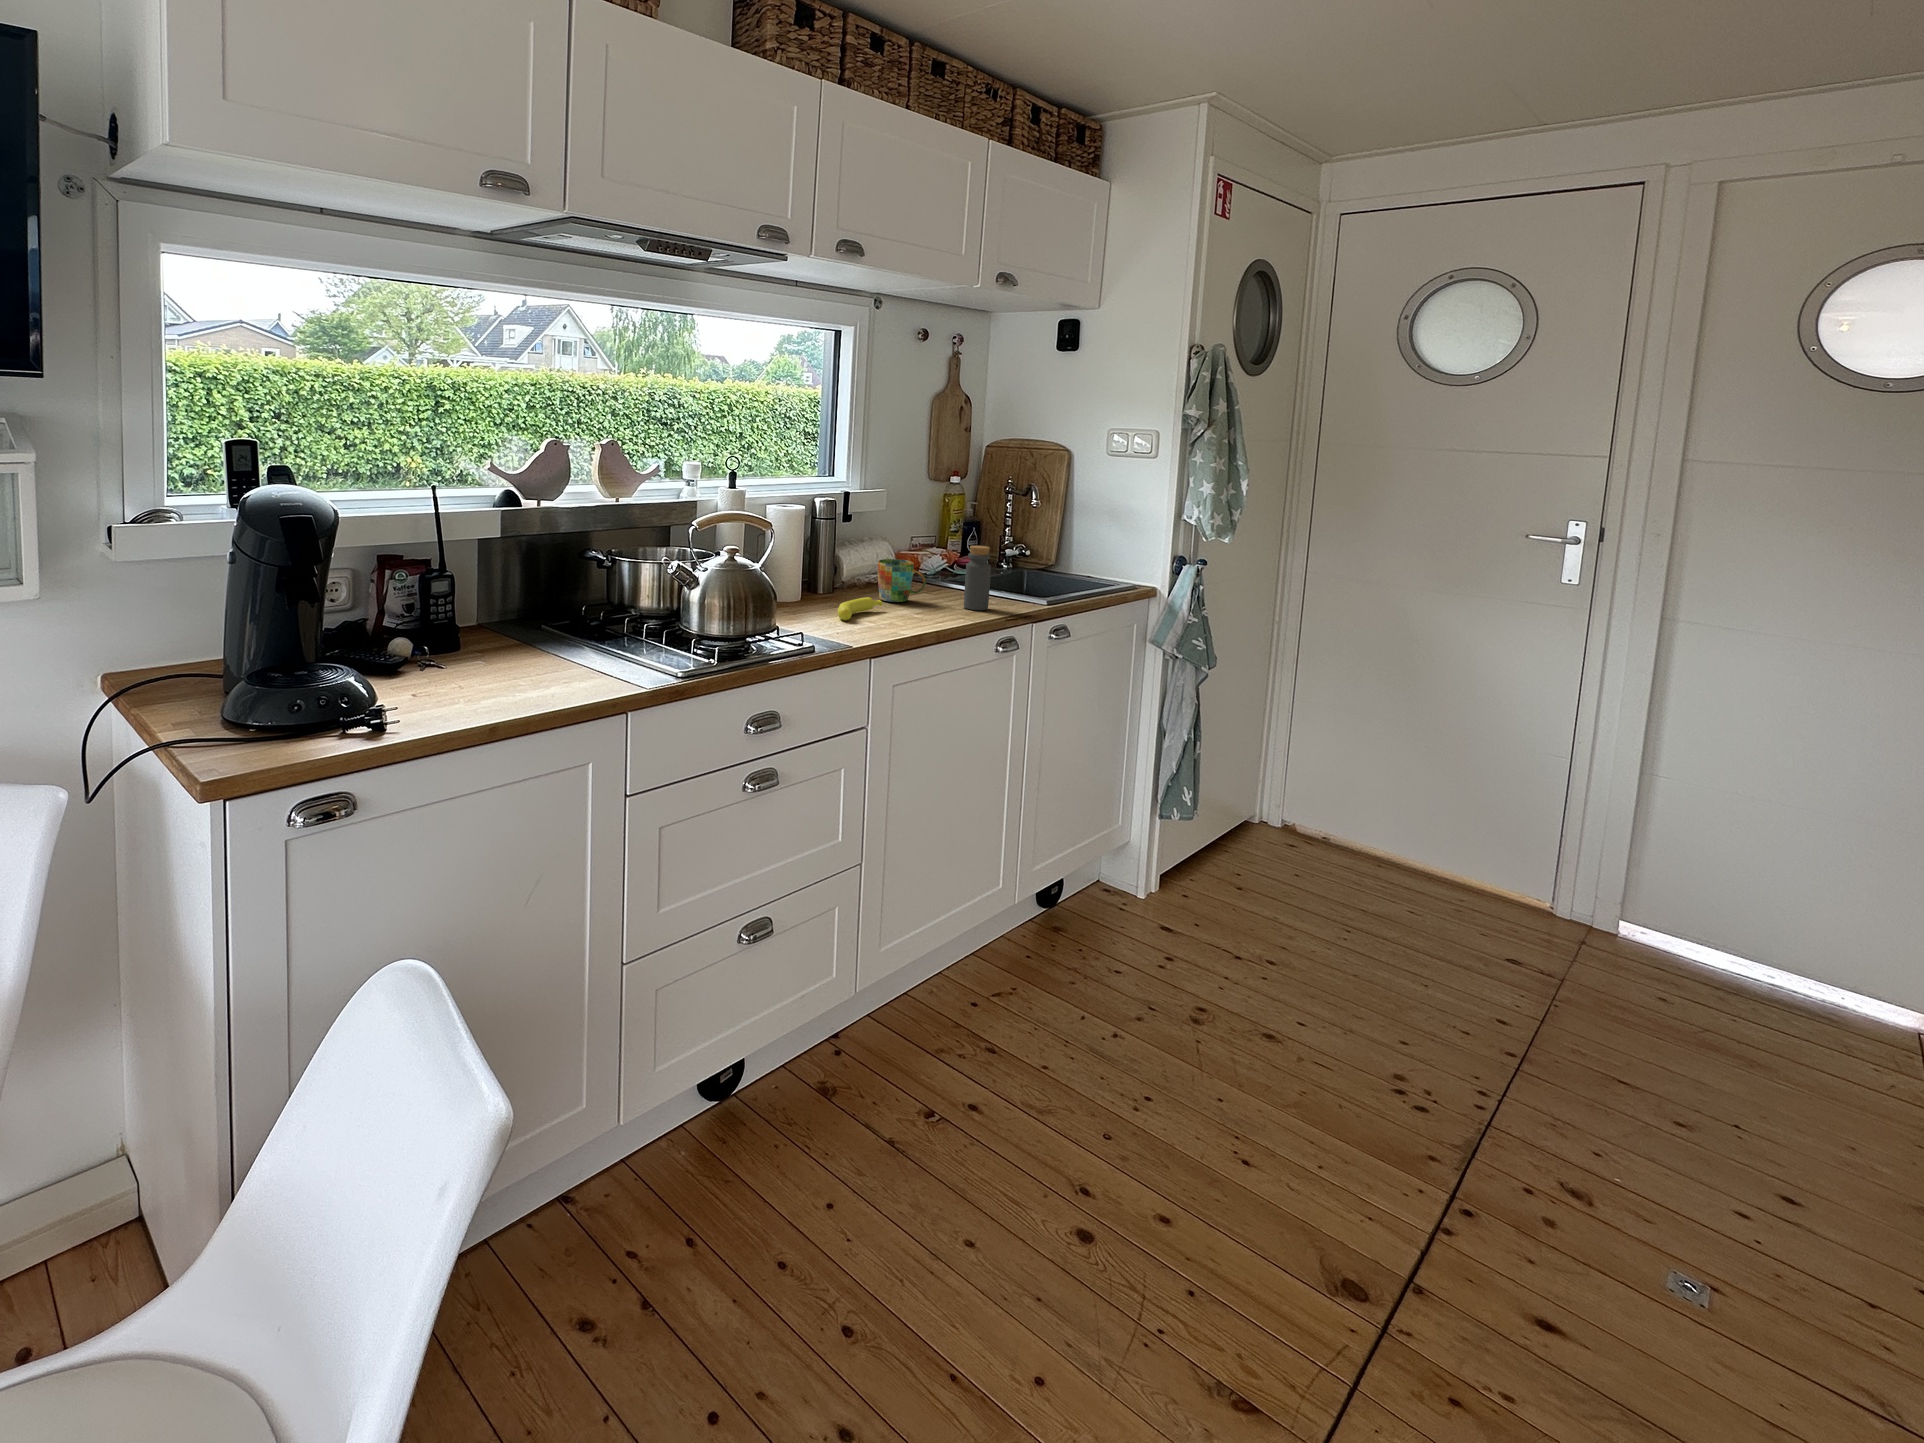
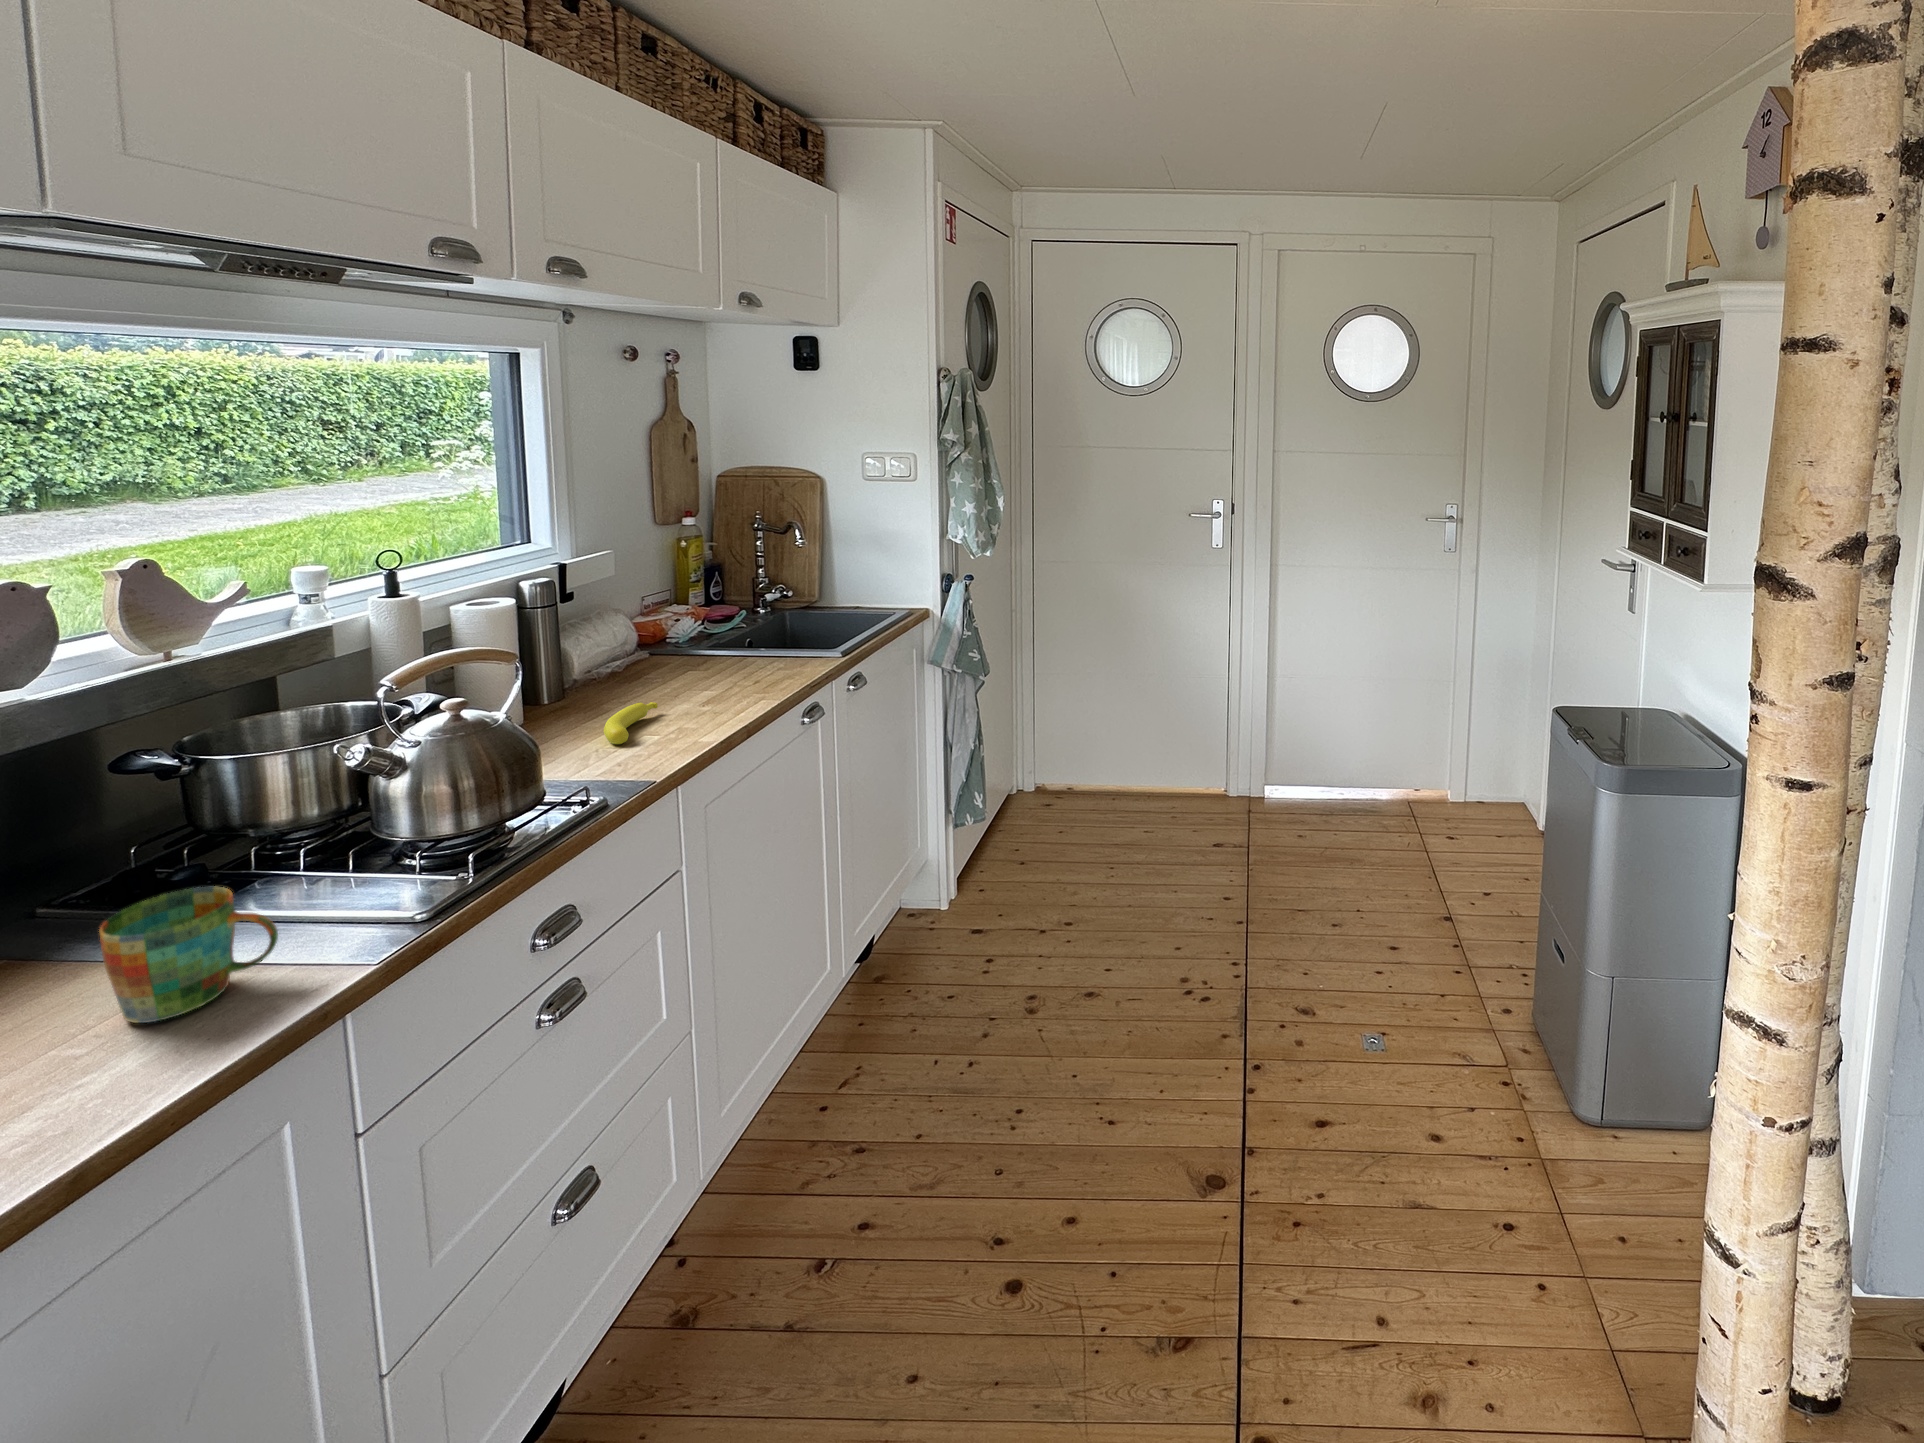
bottle: present [964,546,991,610] -> none [754,610,785,684]
mug: present [878,559,926,602] -> present [100,887,278,1023]

